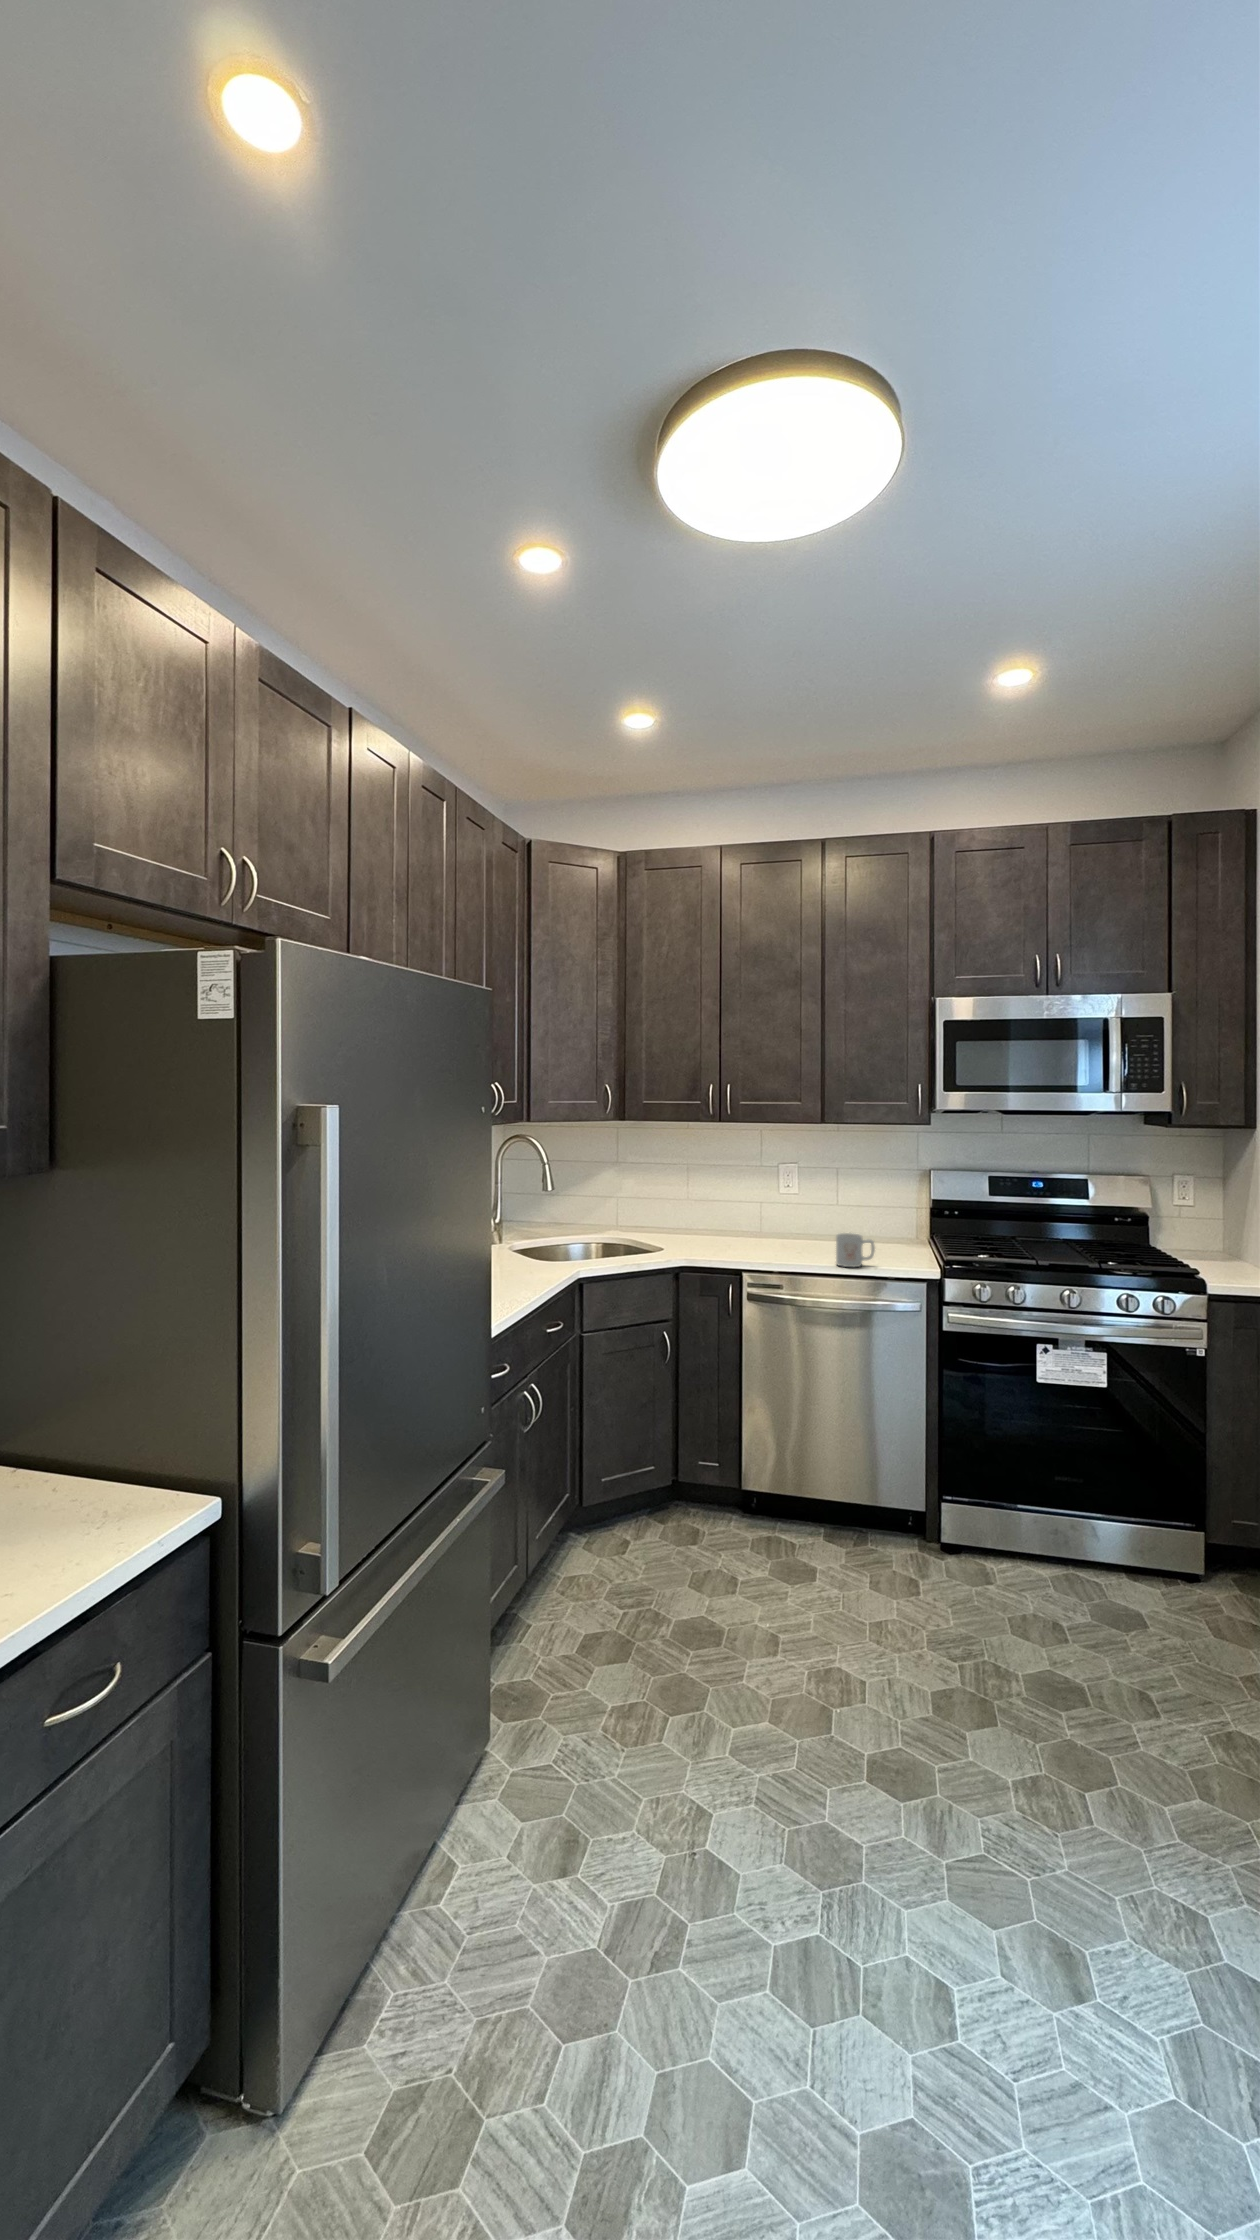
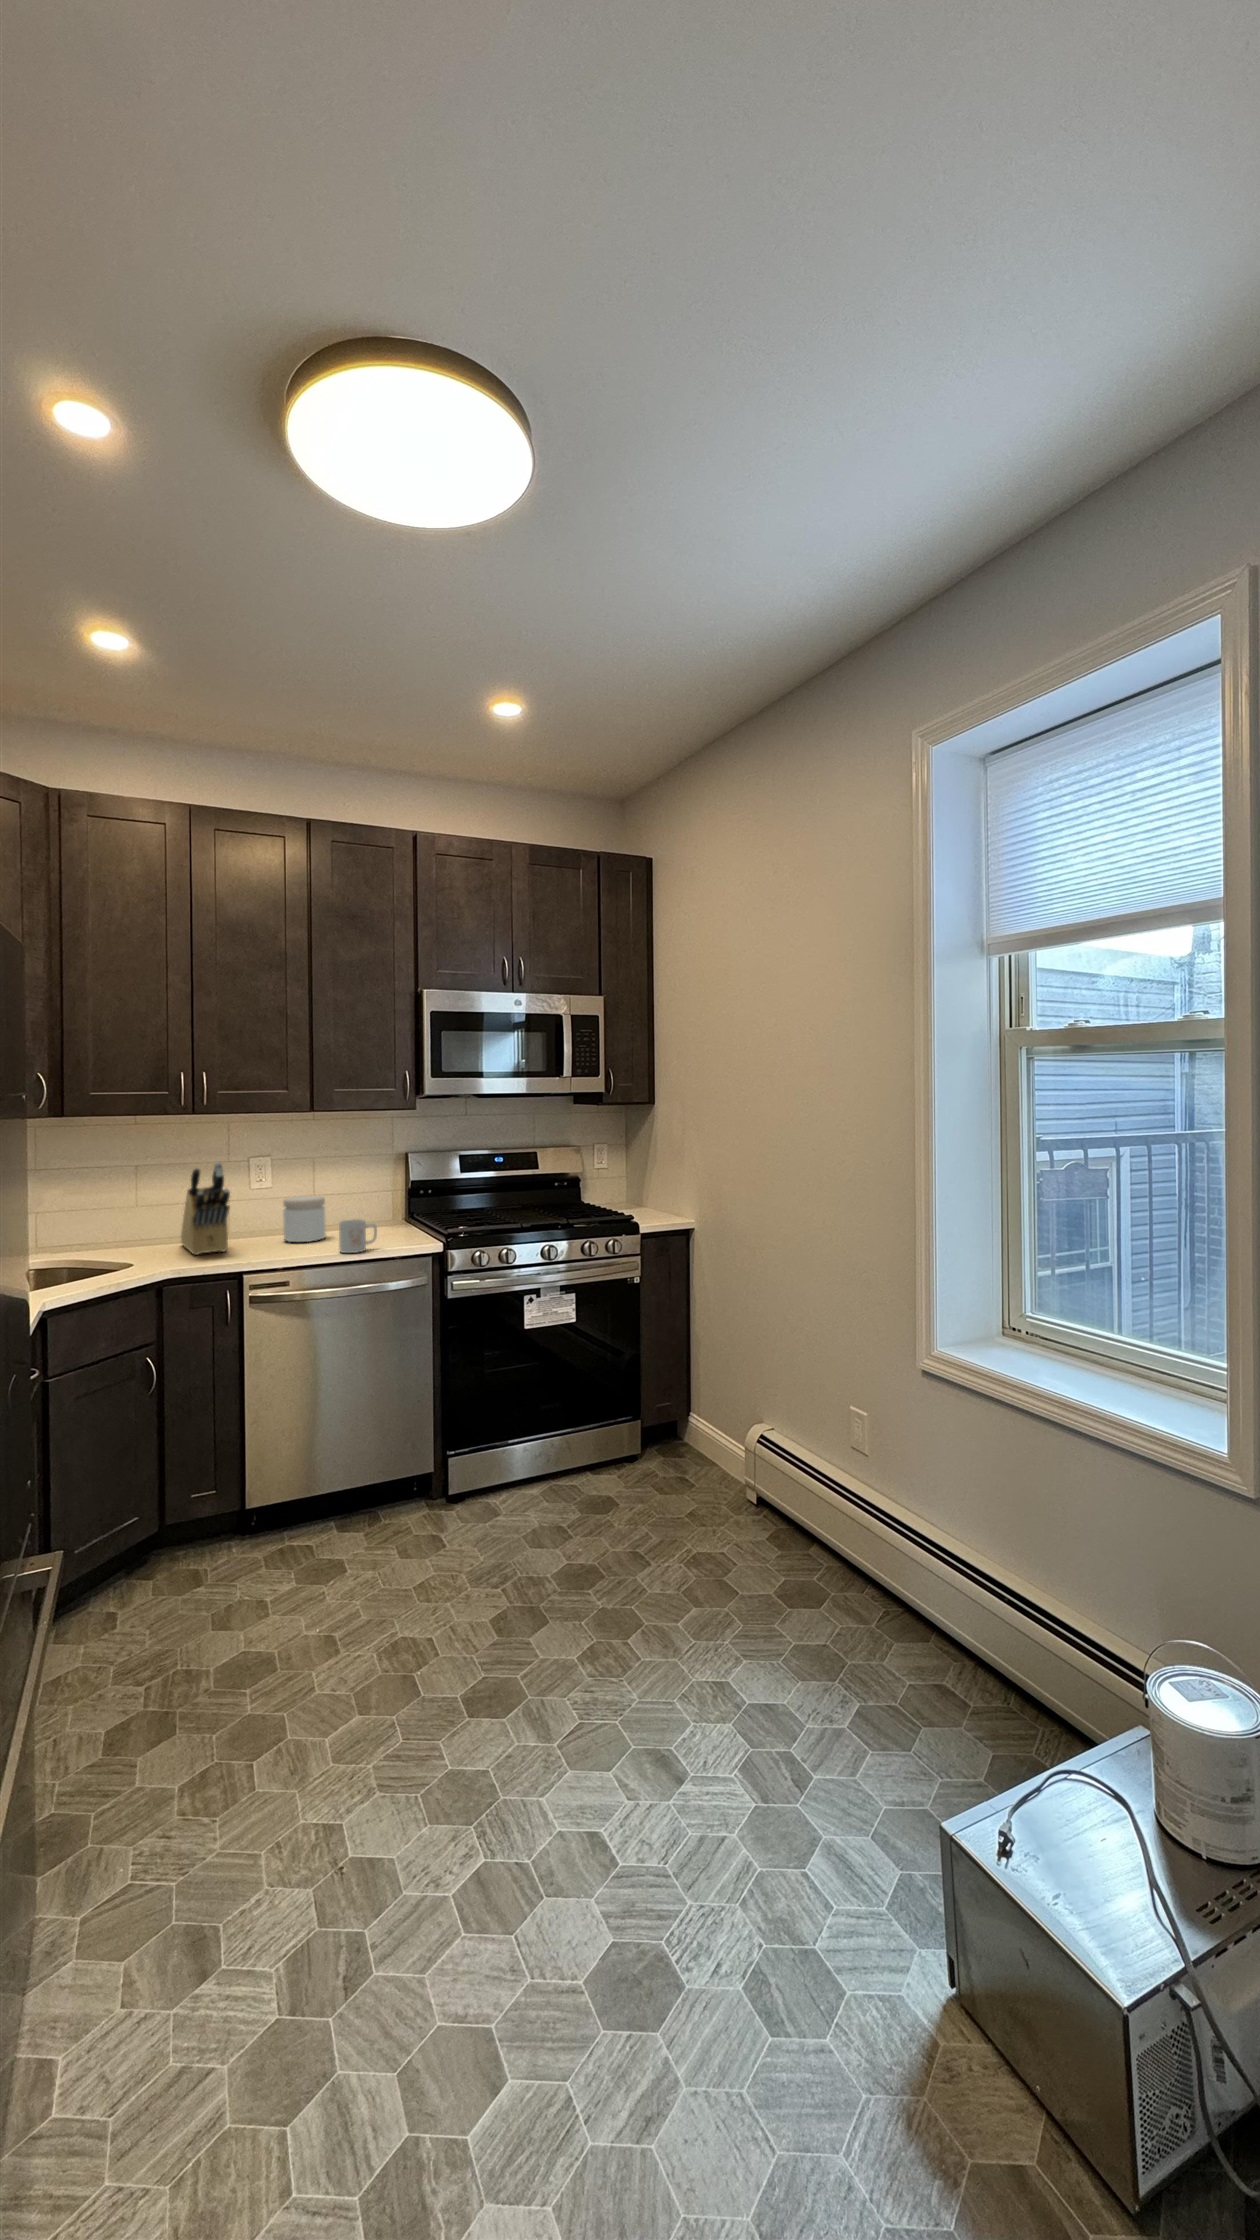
knife block: none [717,1166,746,1248] -> present [181,1162,230,1255]
jar: none [799,1204,838,1249] -> present [283,1196,326,1242]

